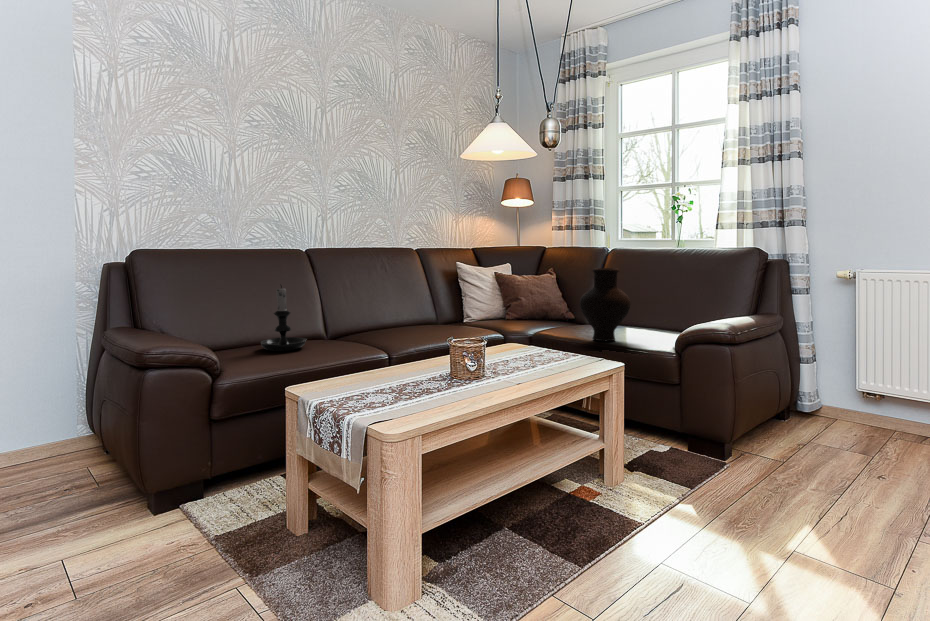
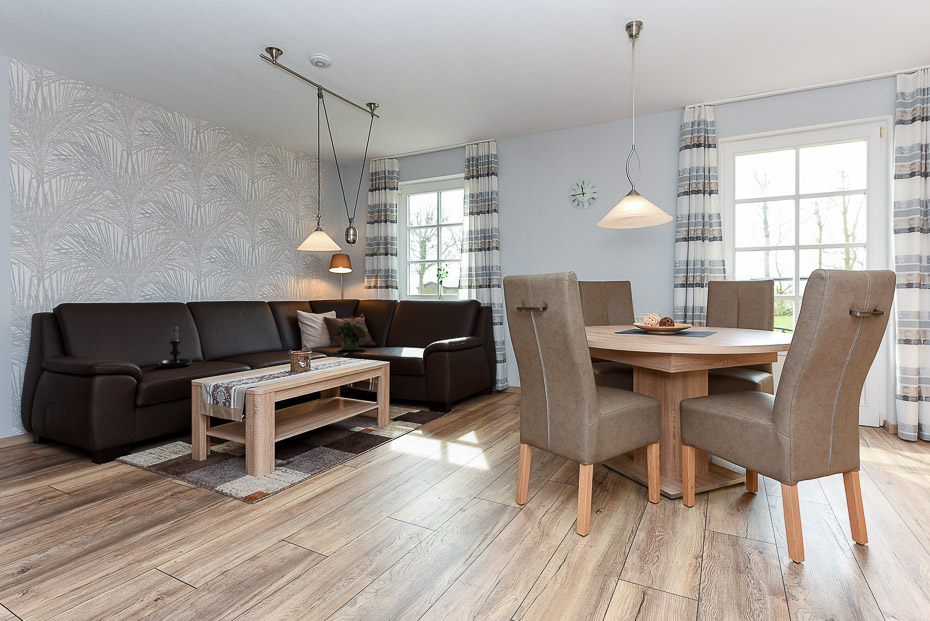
vase: present [580,268,631,341] -> none [374,312,403,354]
potted plant: none [513,273,567,329] -> present [336,317,369,350]

